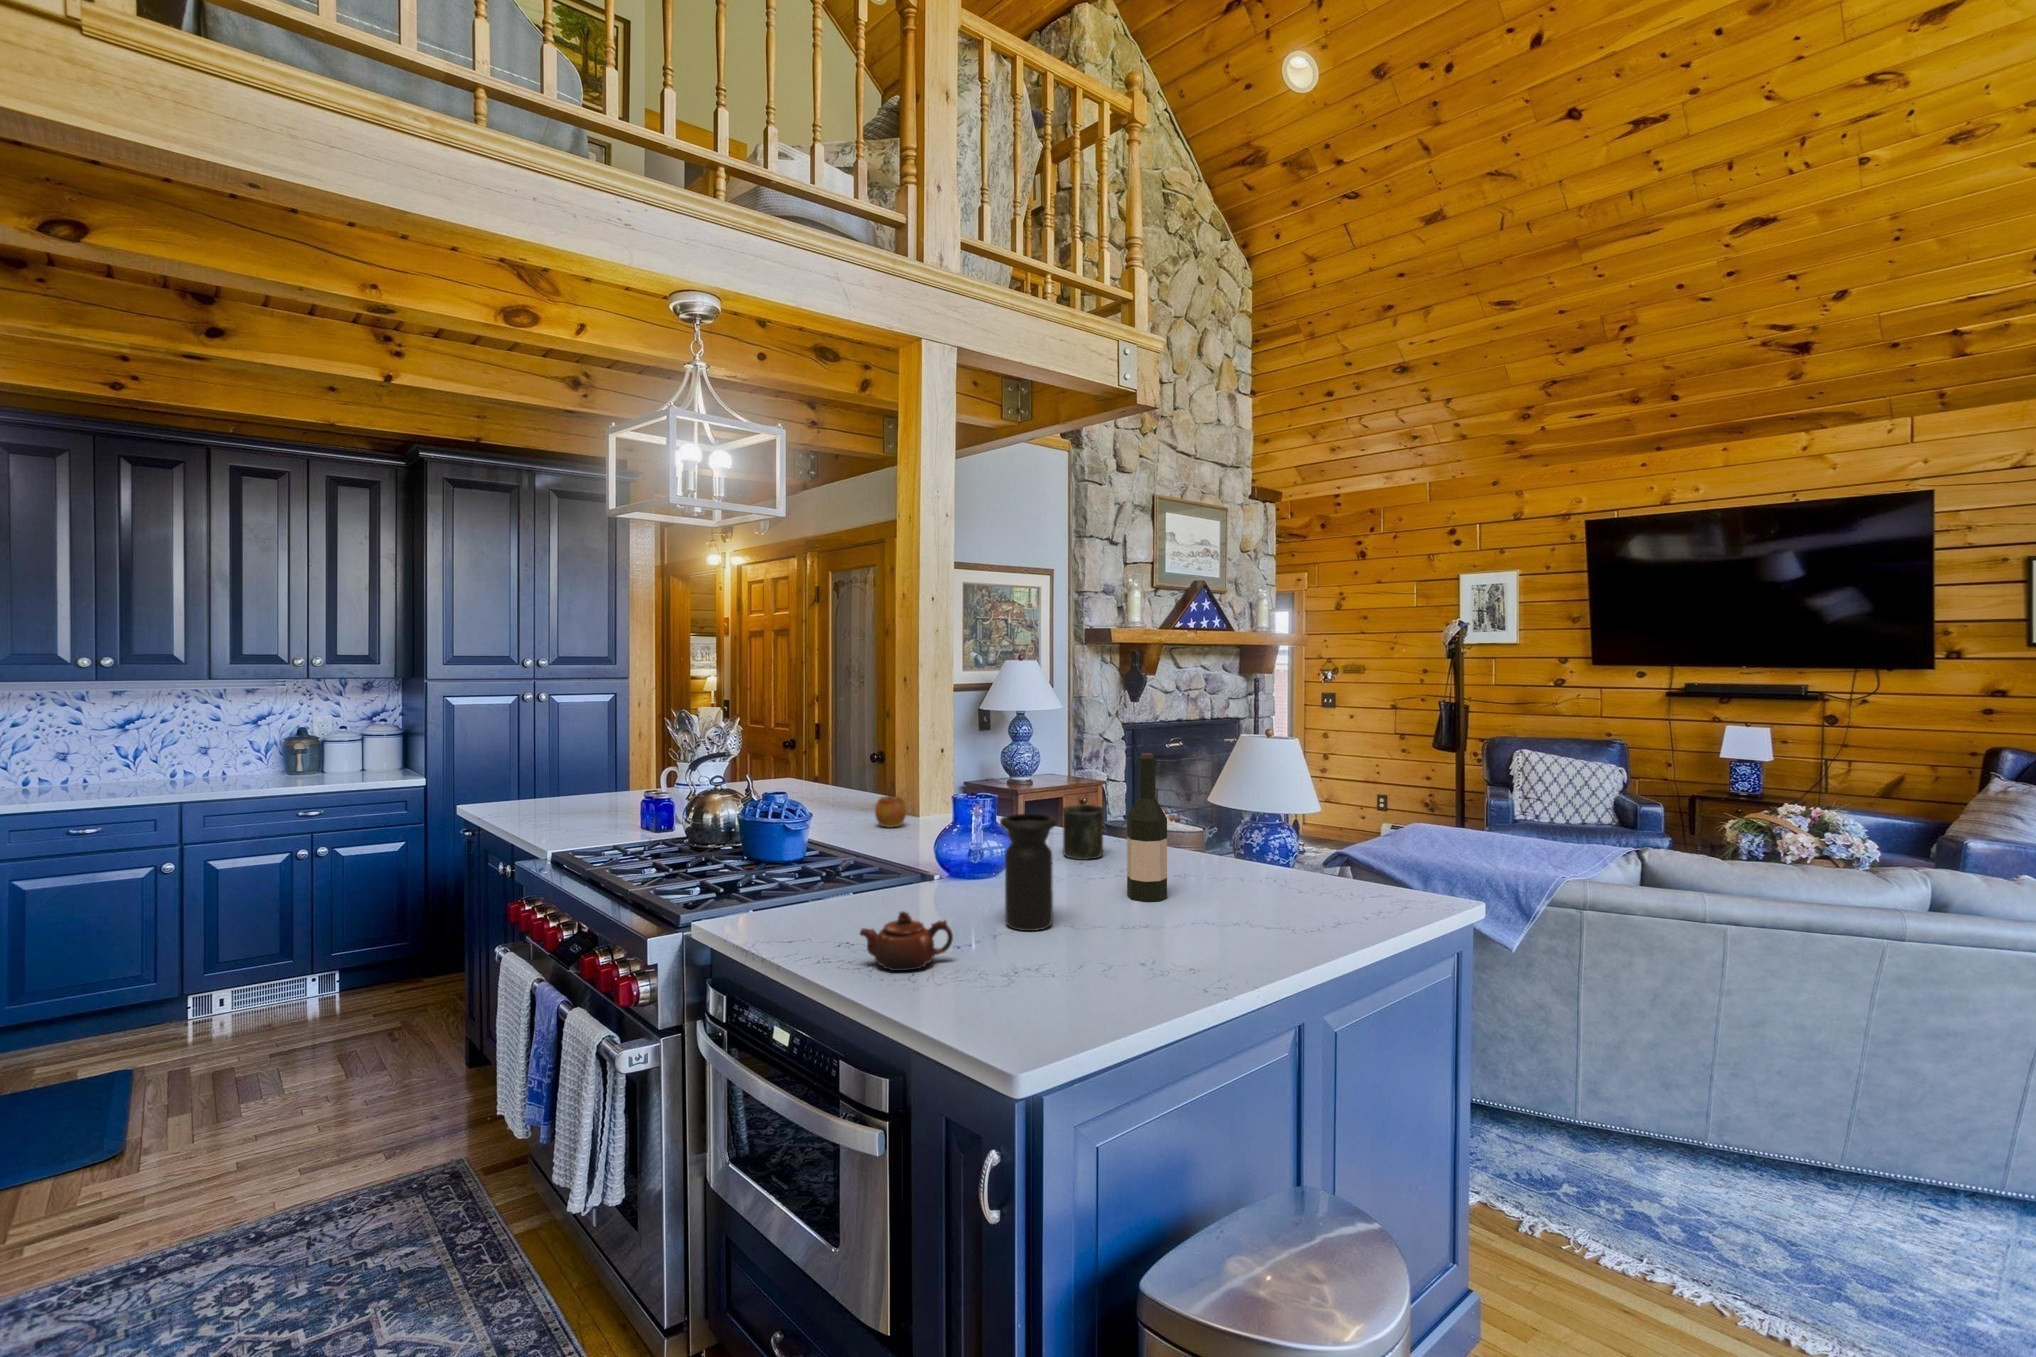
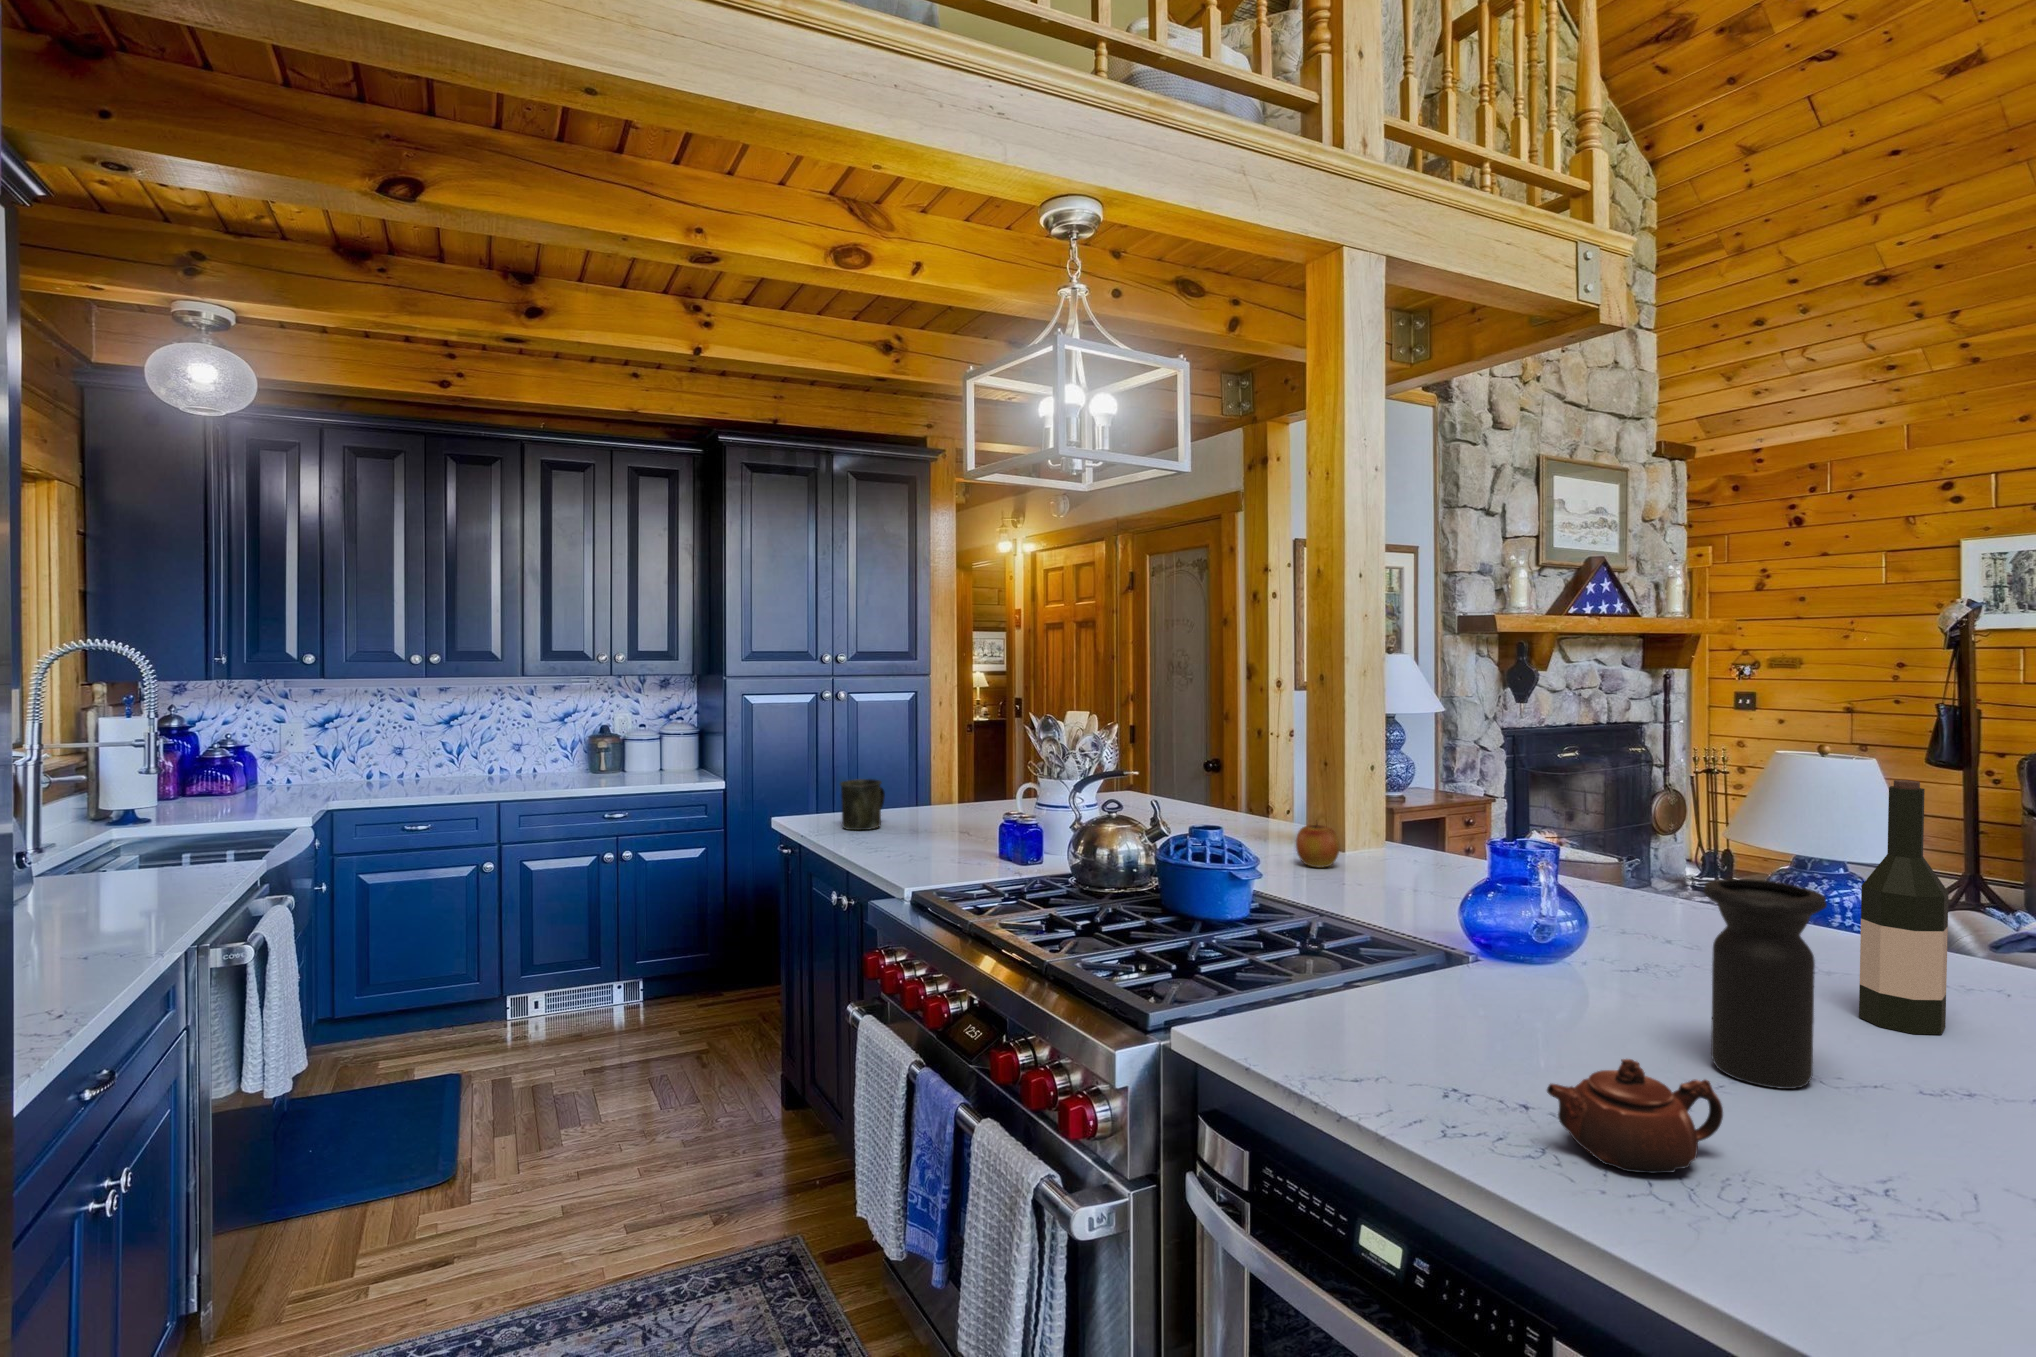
mug: present [1062,805,1104,860] -> present [840,779,885,830]

